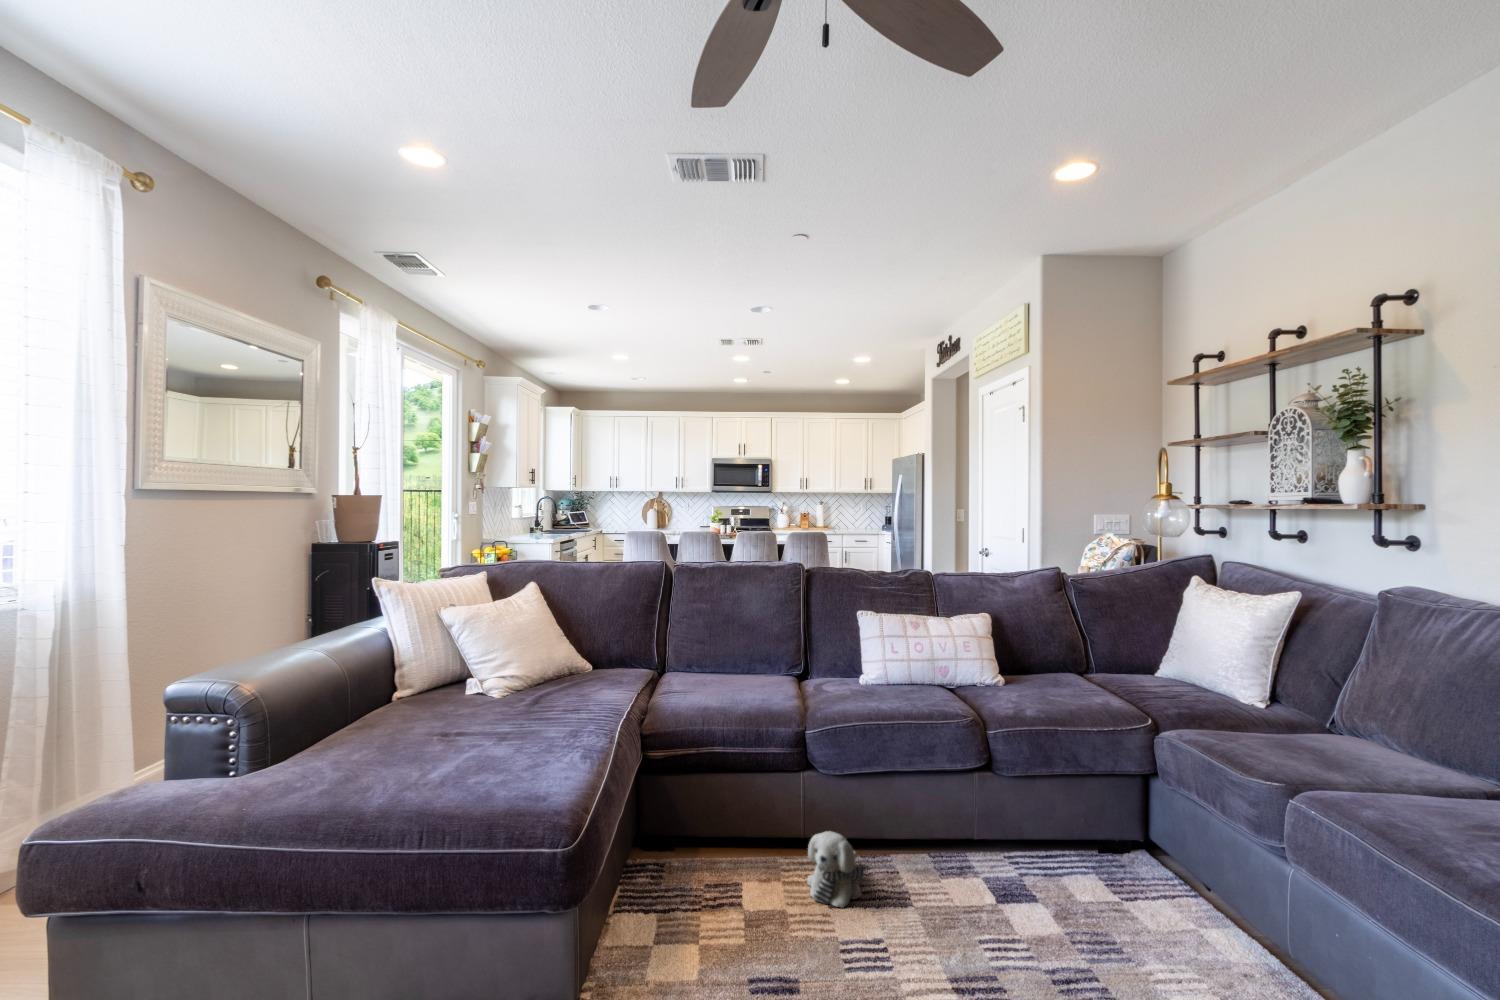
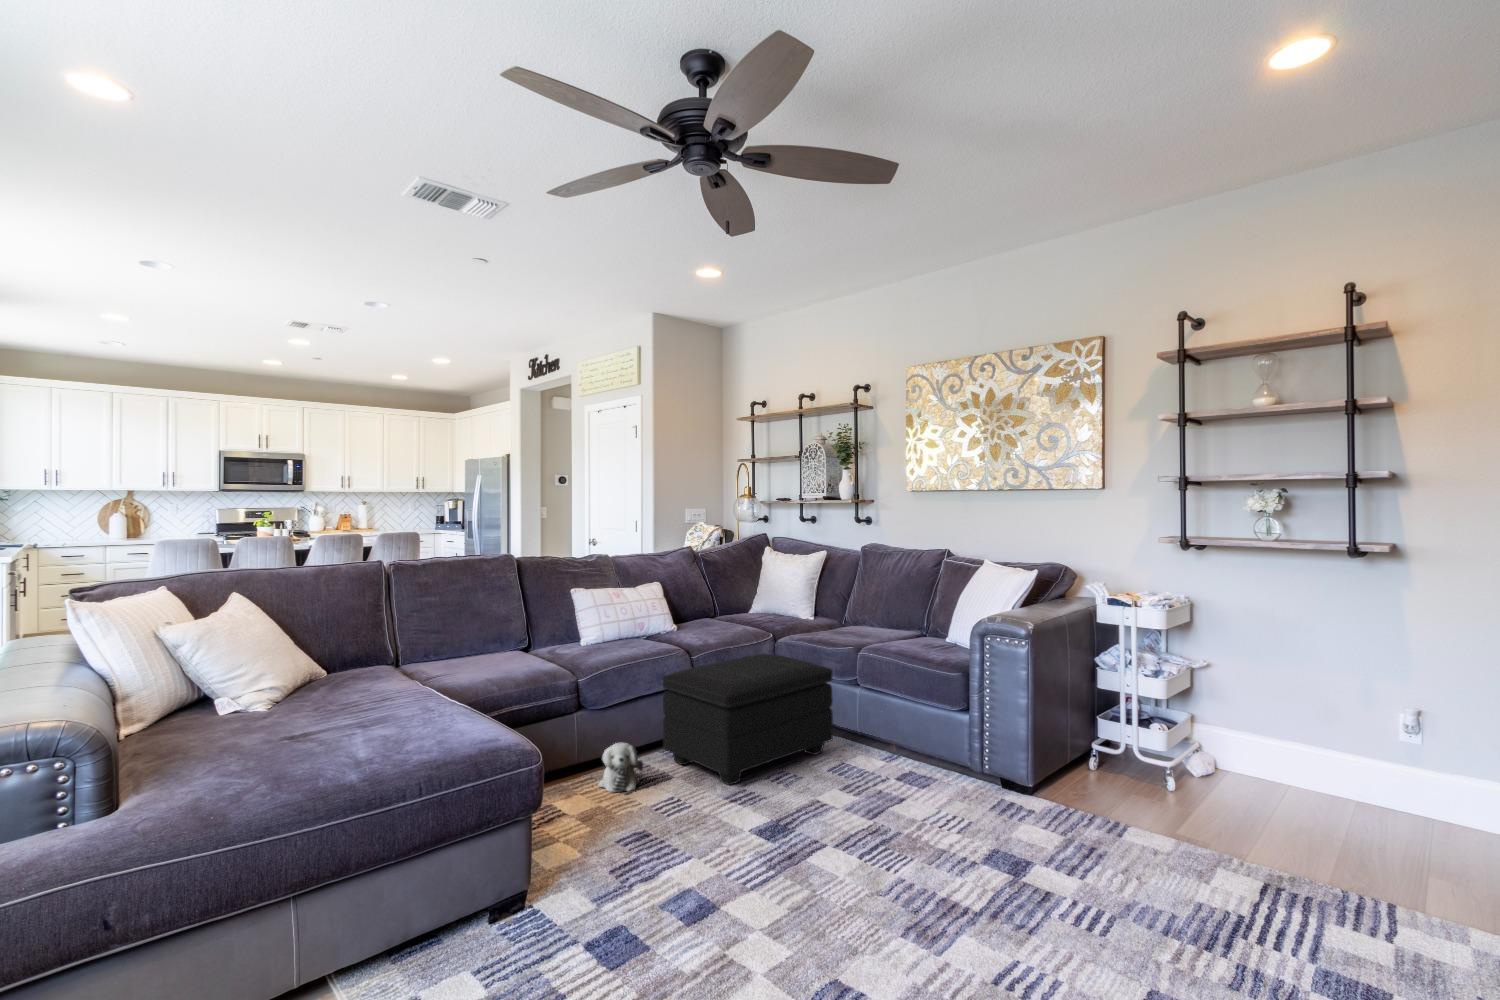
footstool: none [920,746,1225,961] -> present [663,654,833,785]

